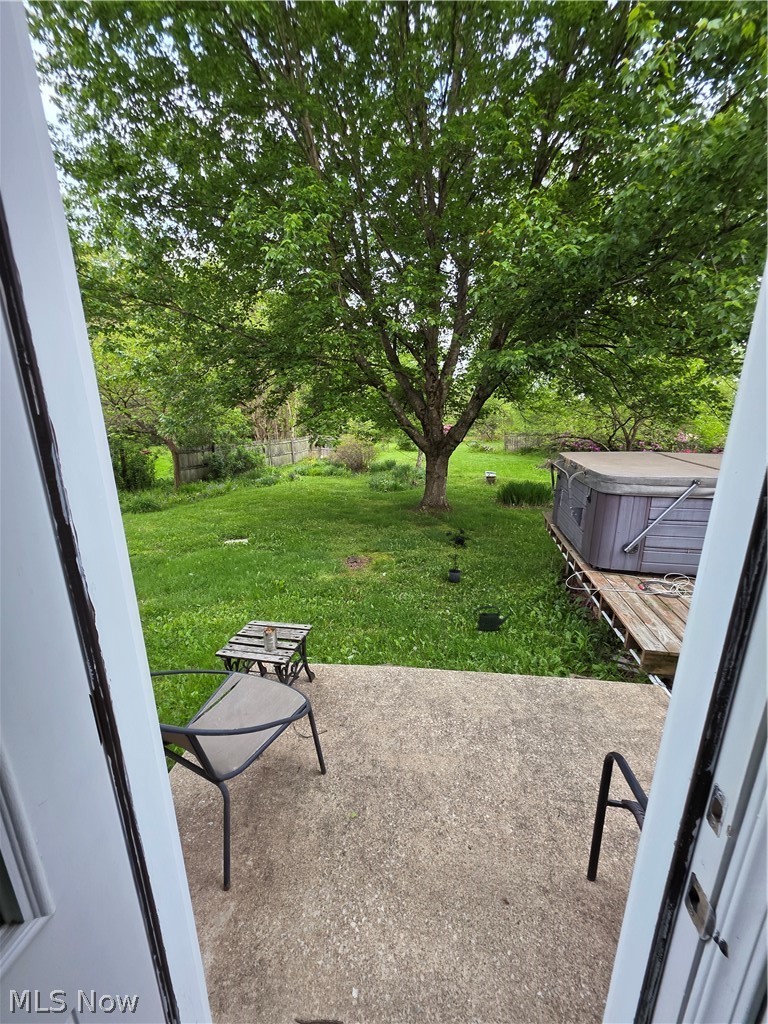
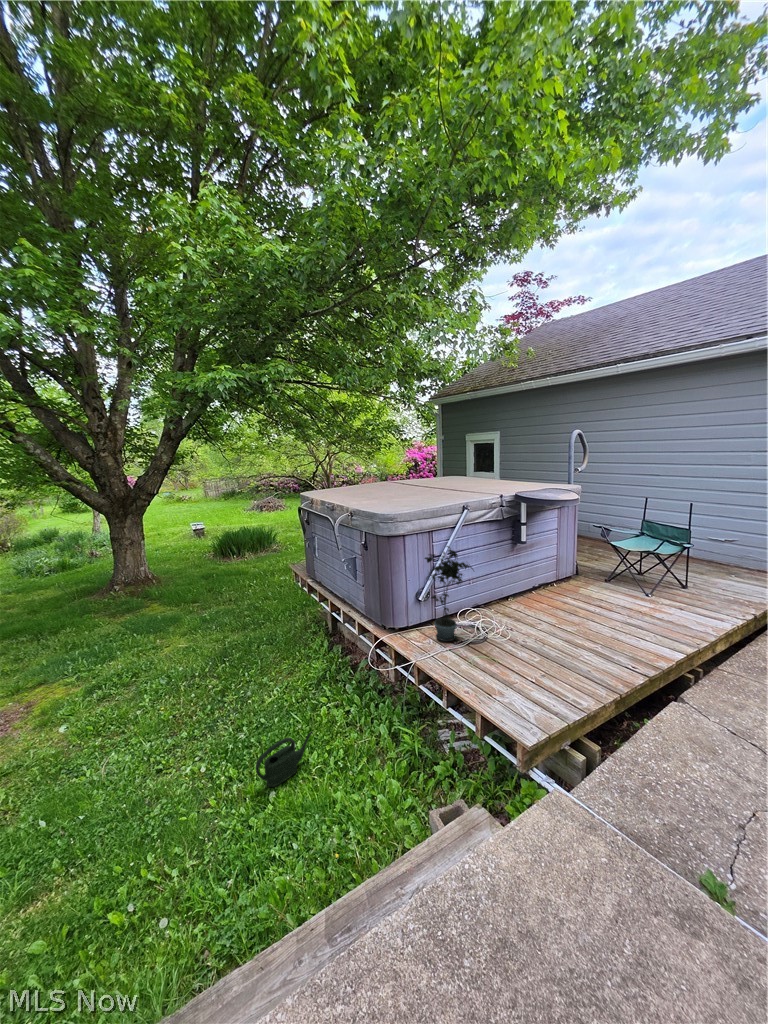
potted plant: present [445,527,472,582] -> present [425,546,474,641]

